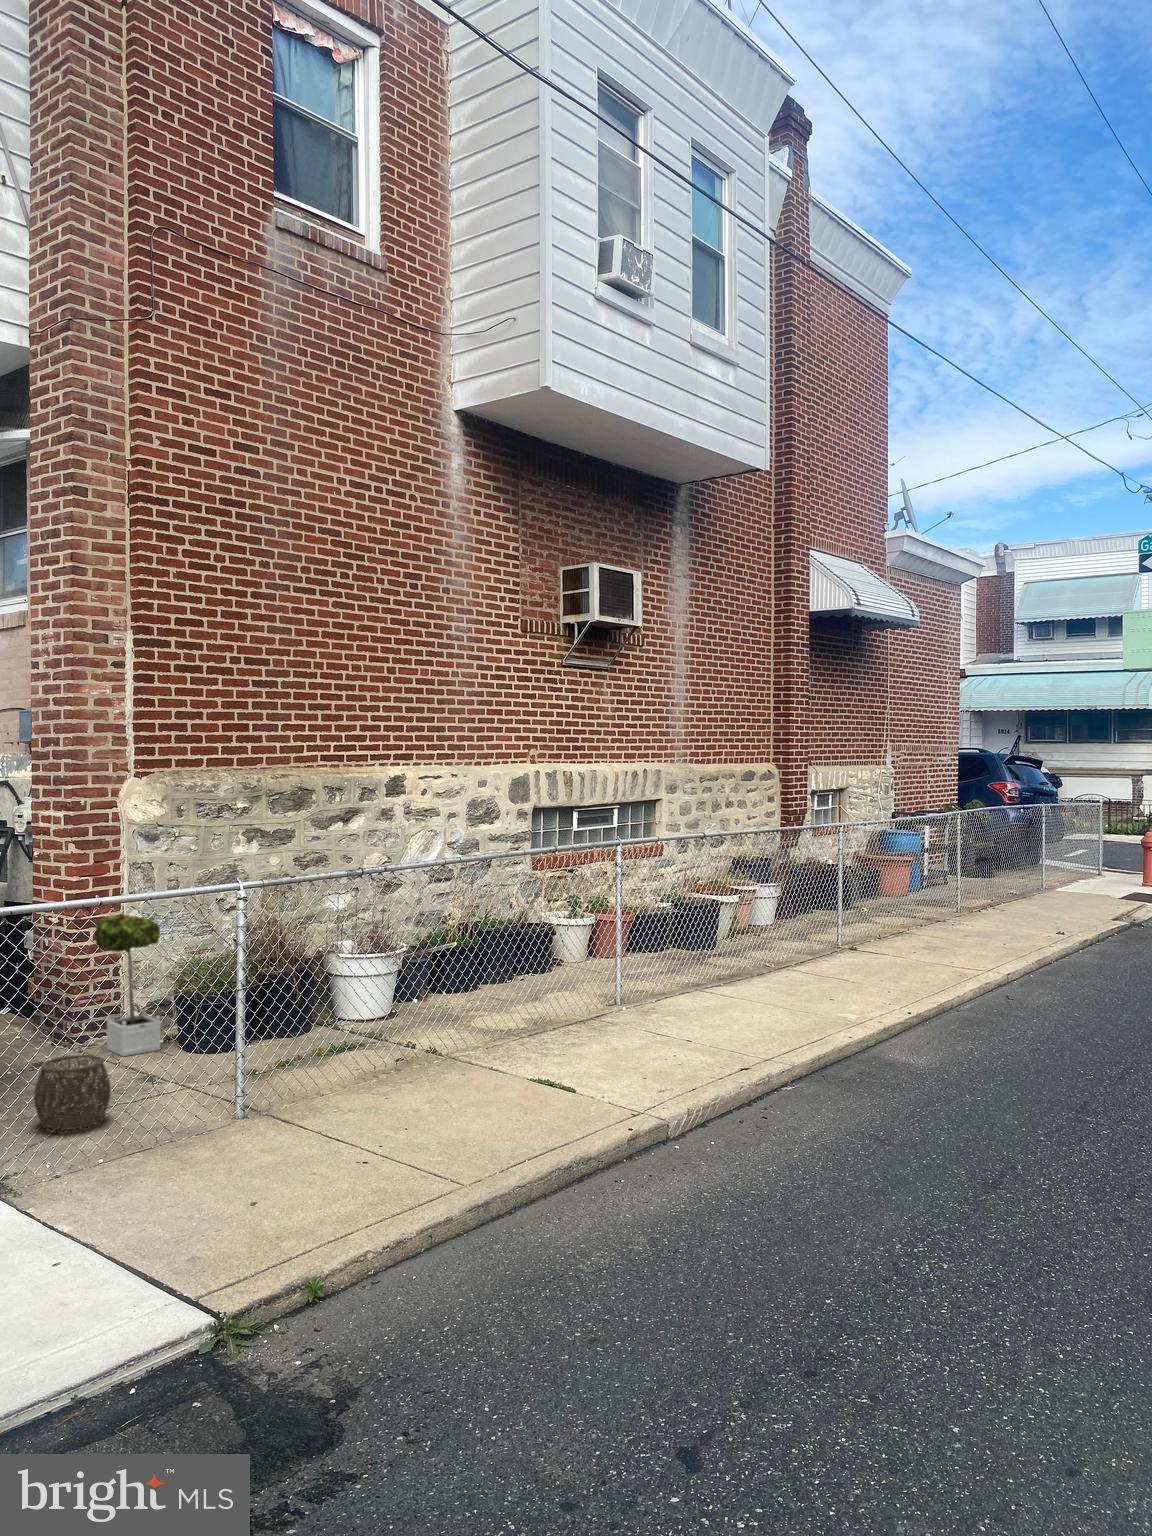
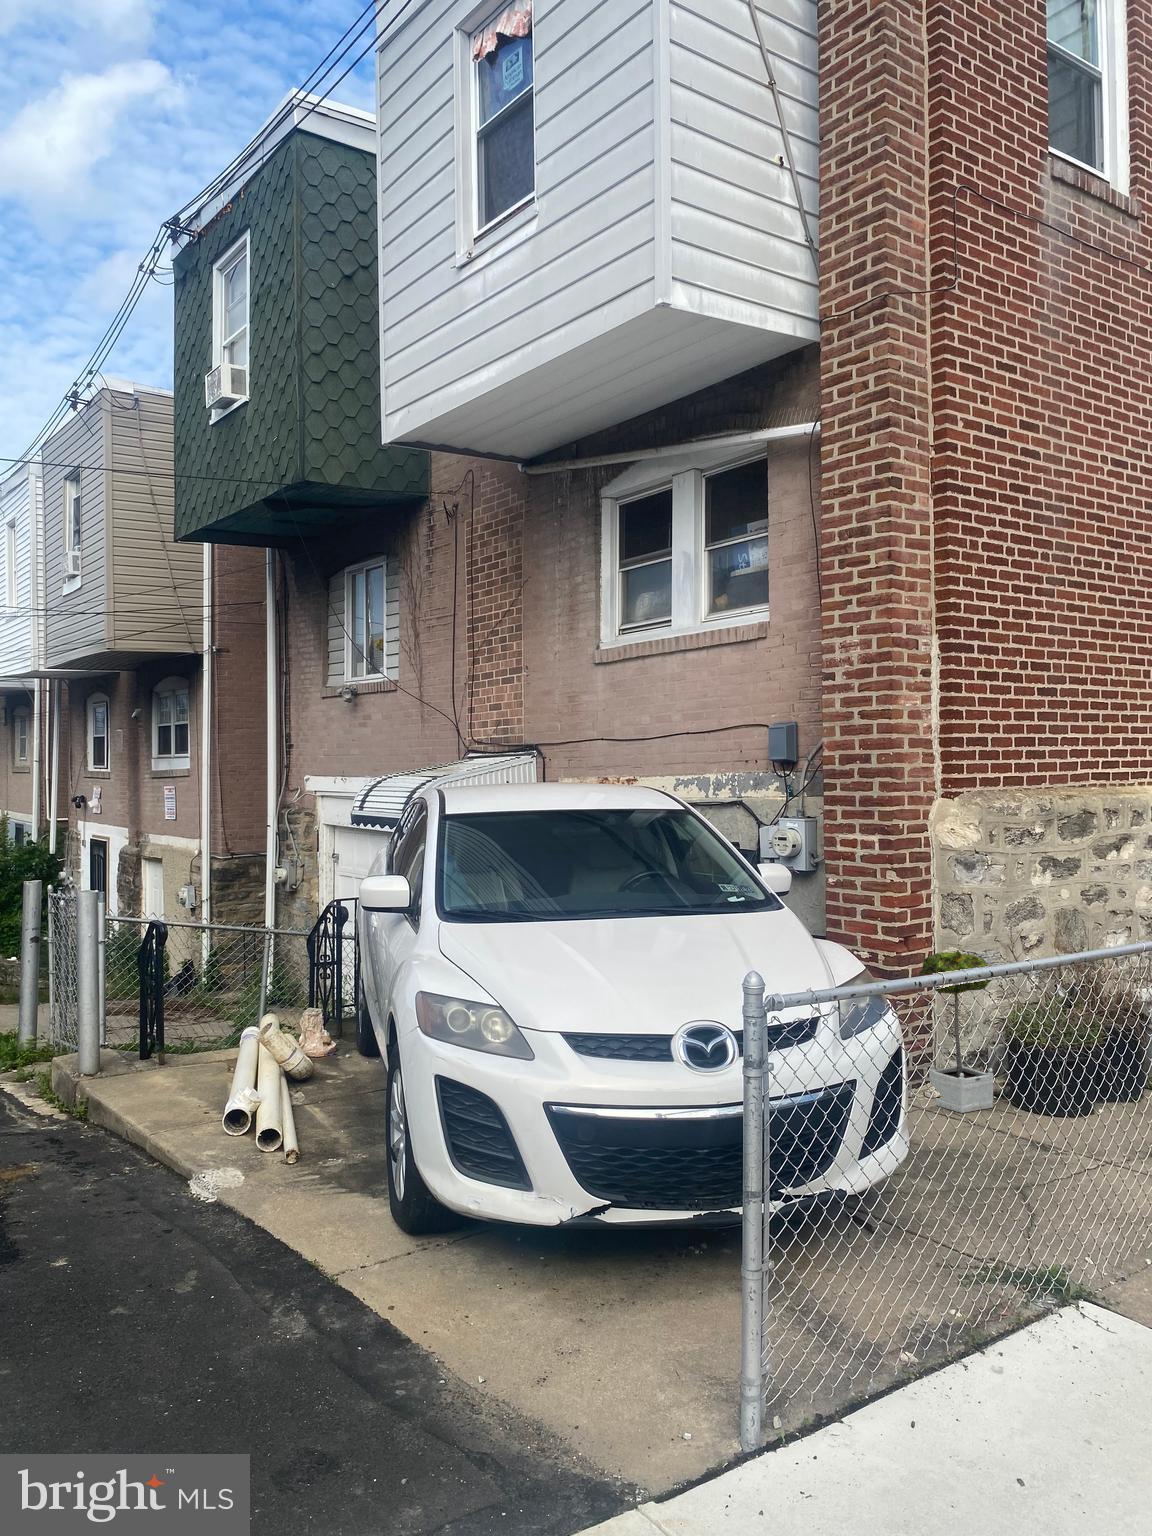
woven basket: present [34,1055,111,1130] -> none [981,1112,1069,1201]

